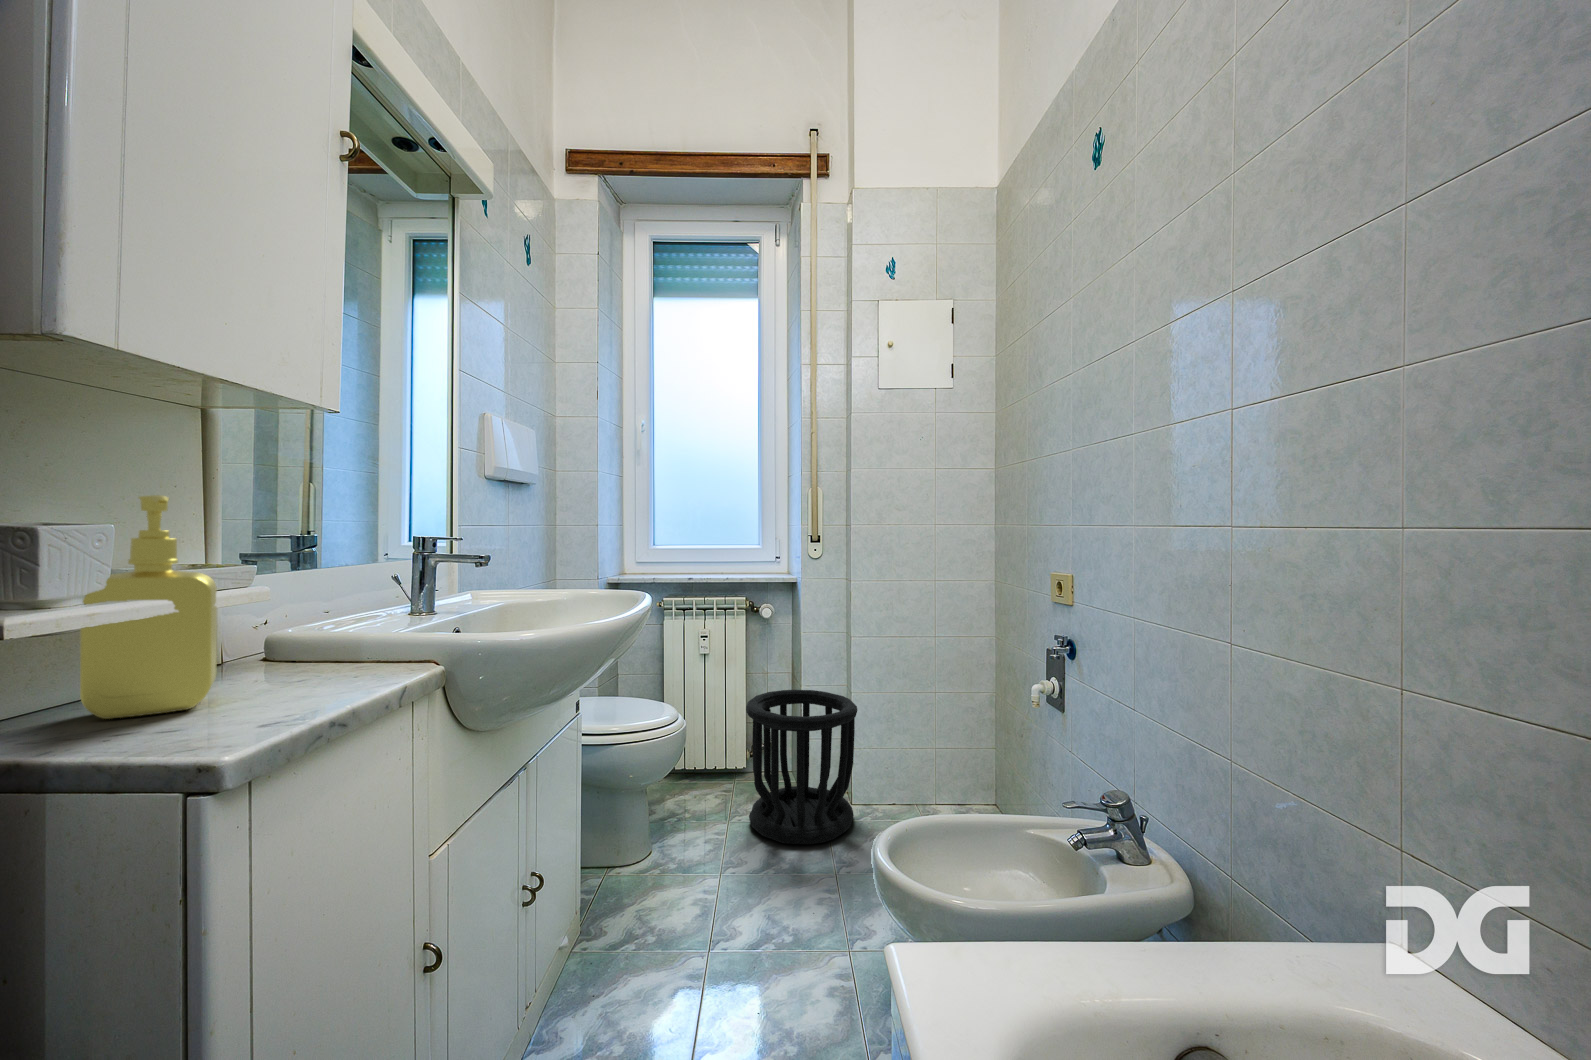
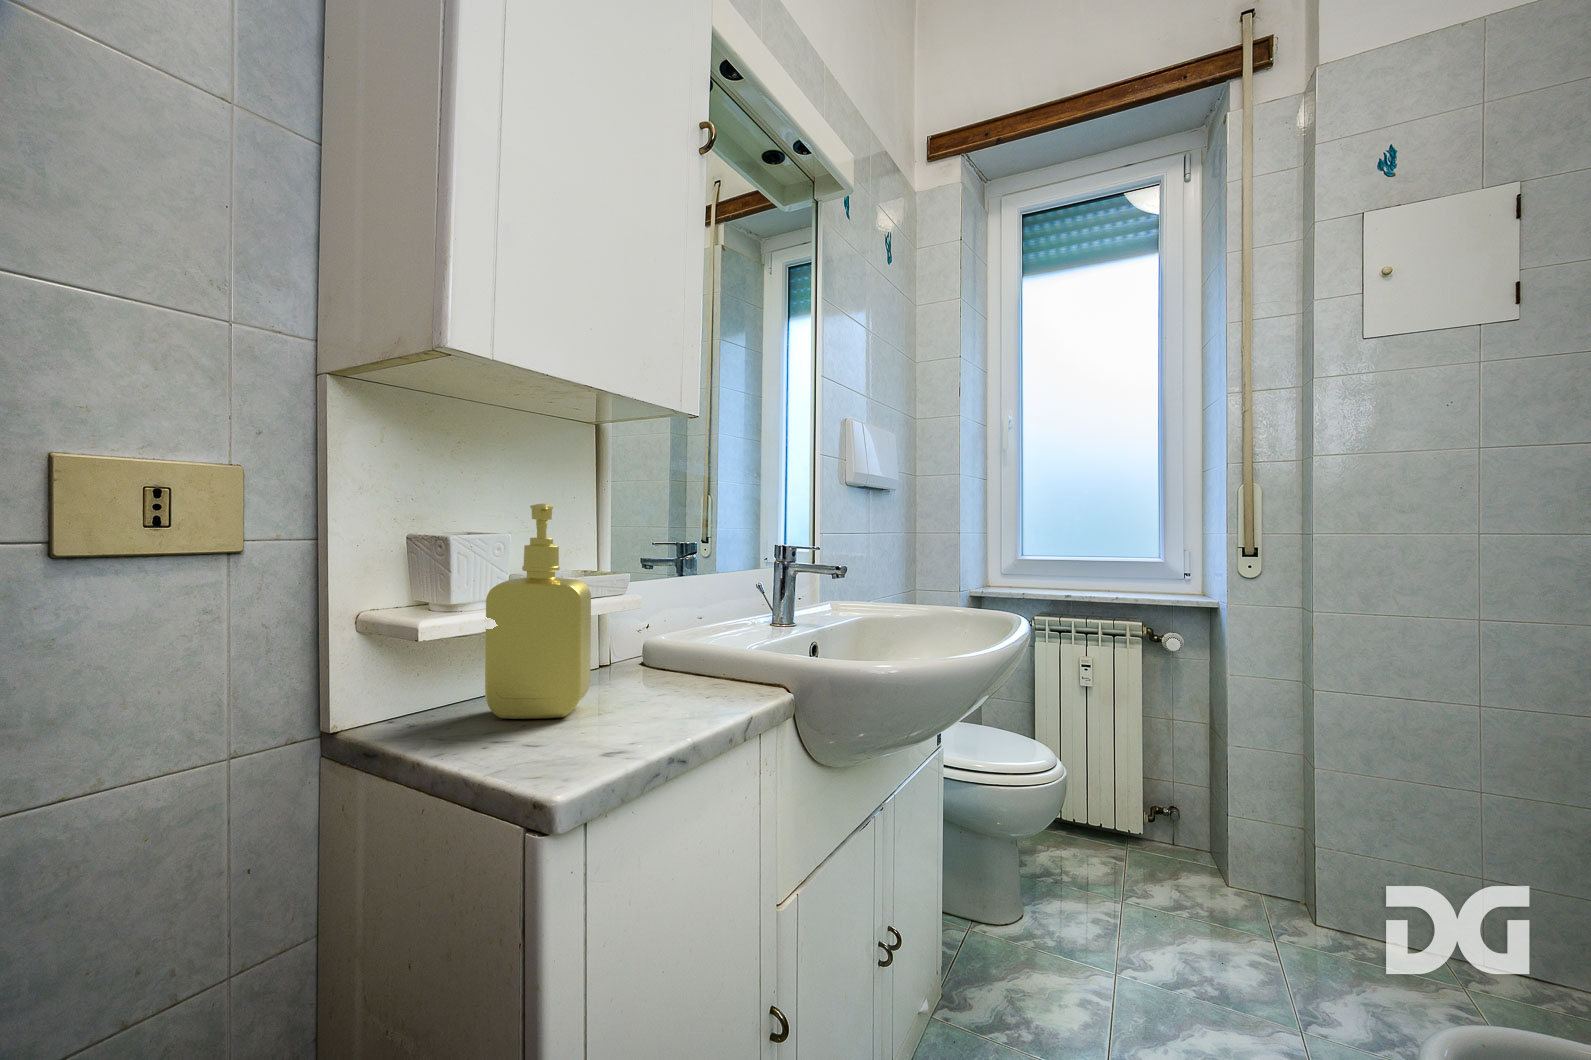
wastebasket: present [746,690,857,844] -> none [1147,747,1324,970]

